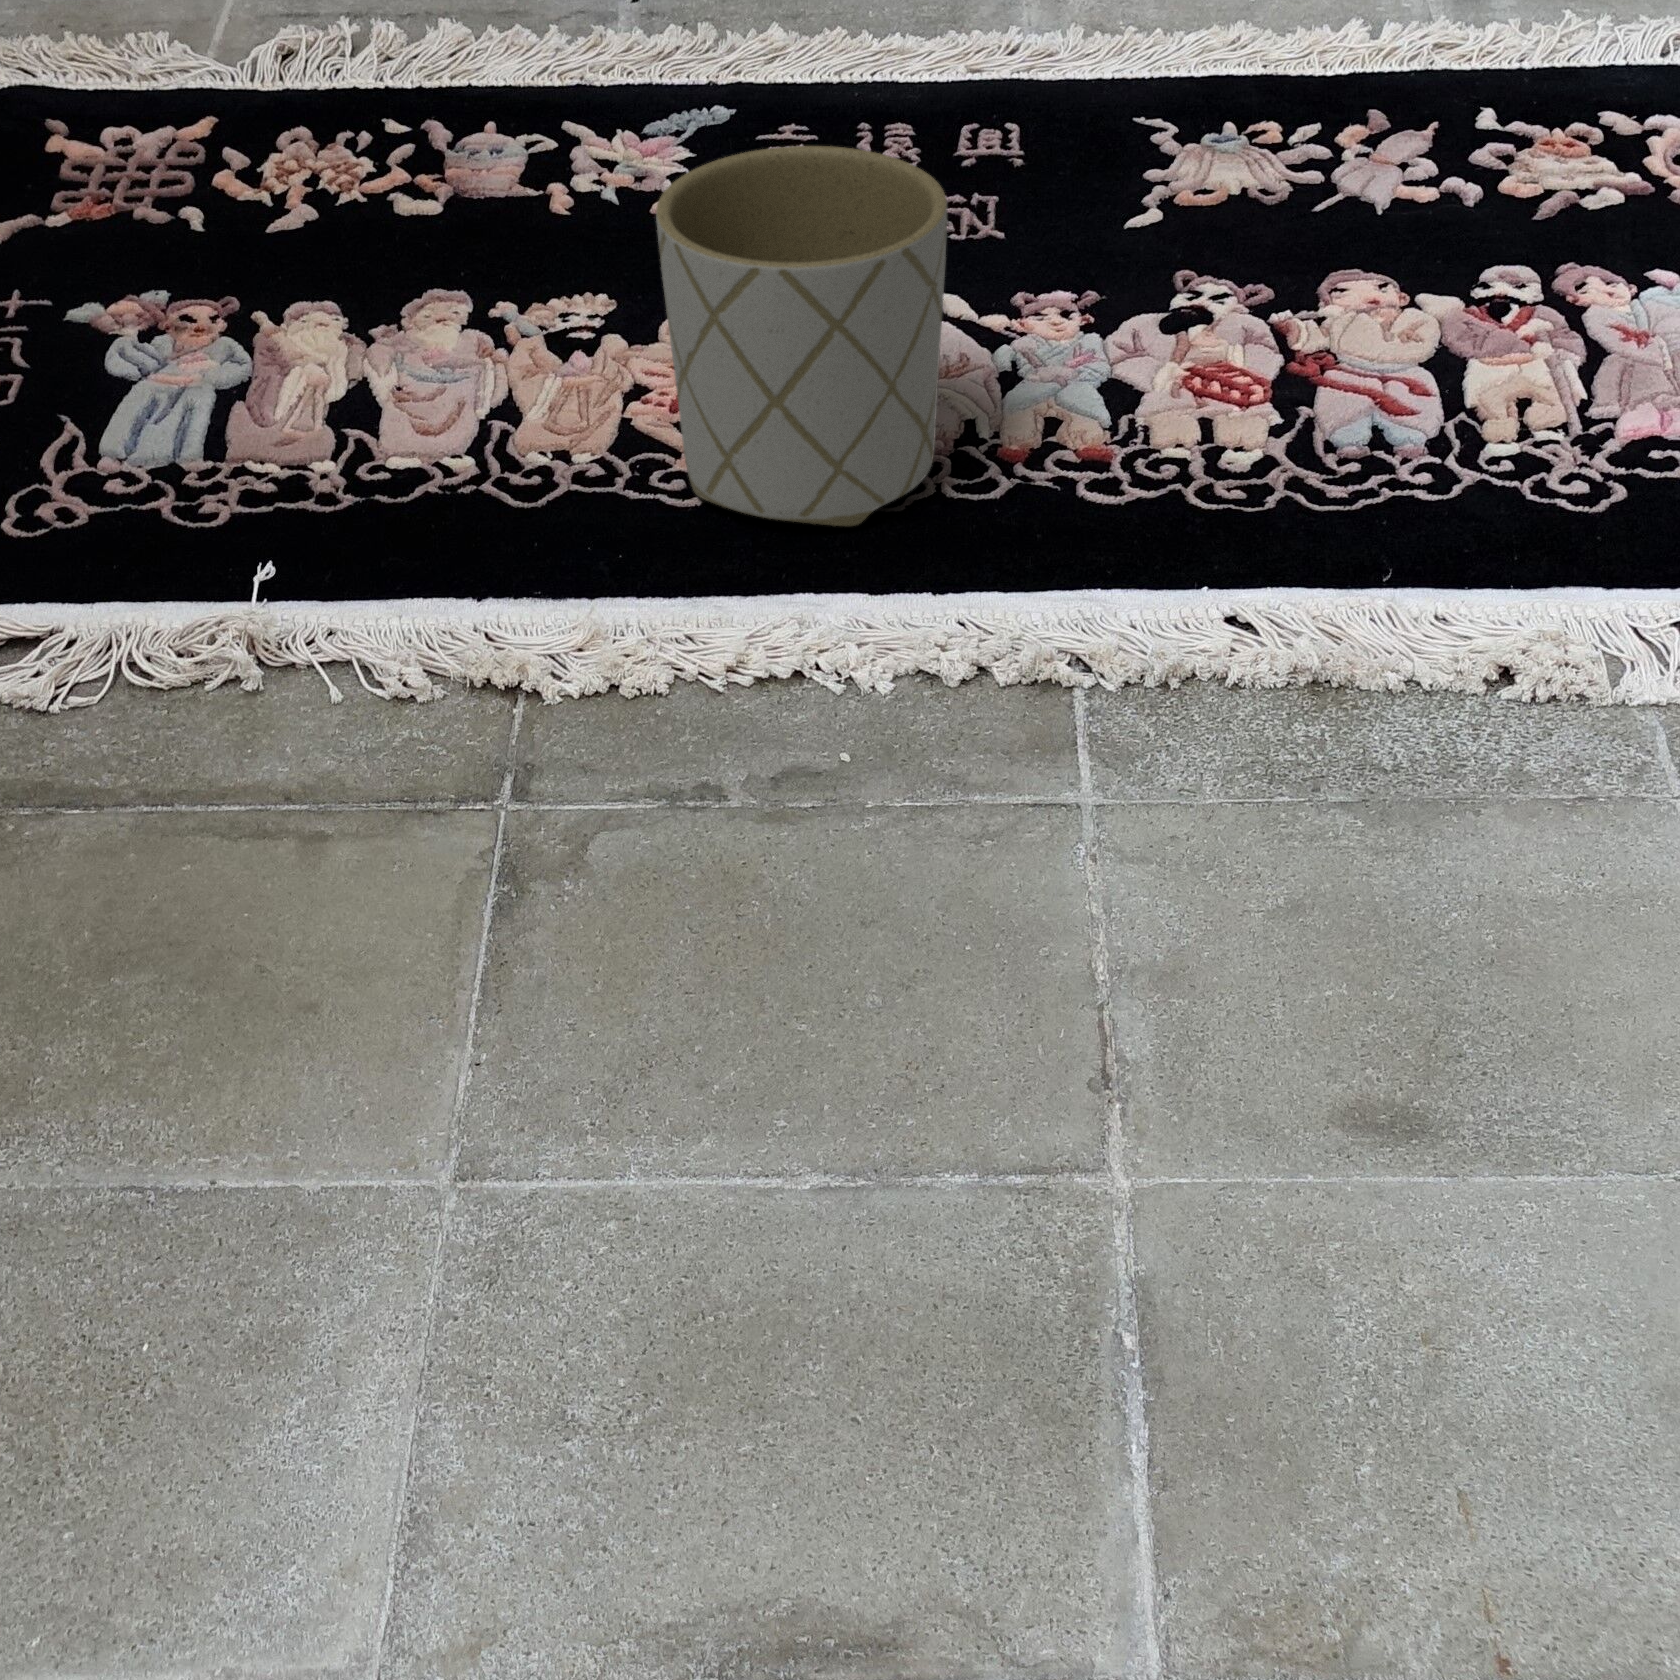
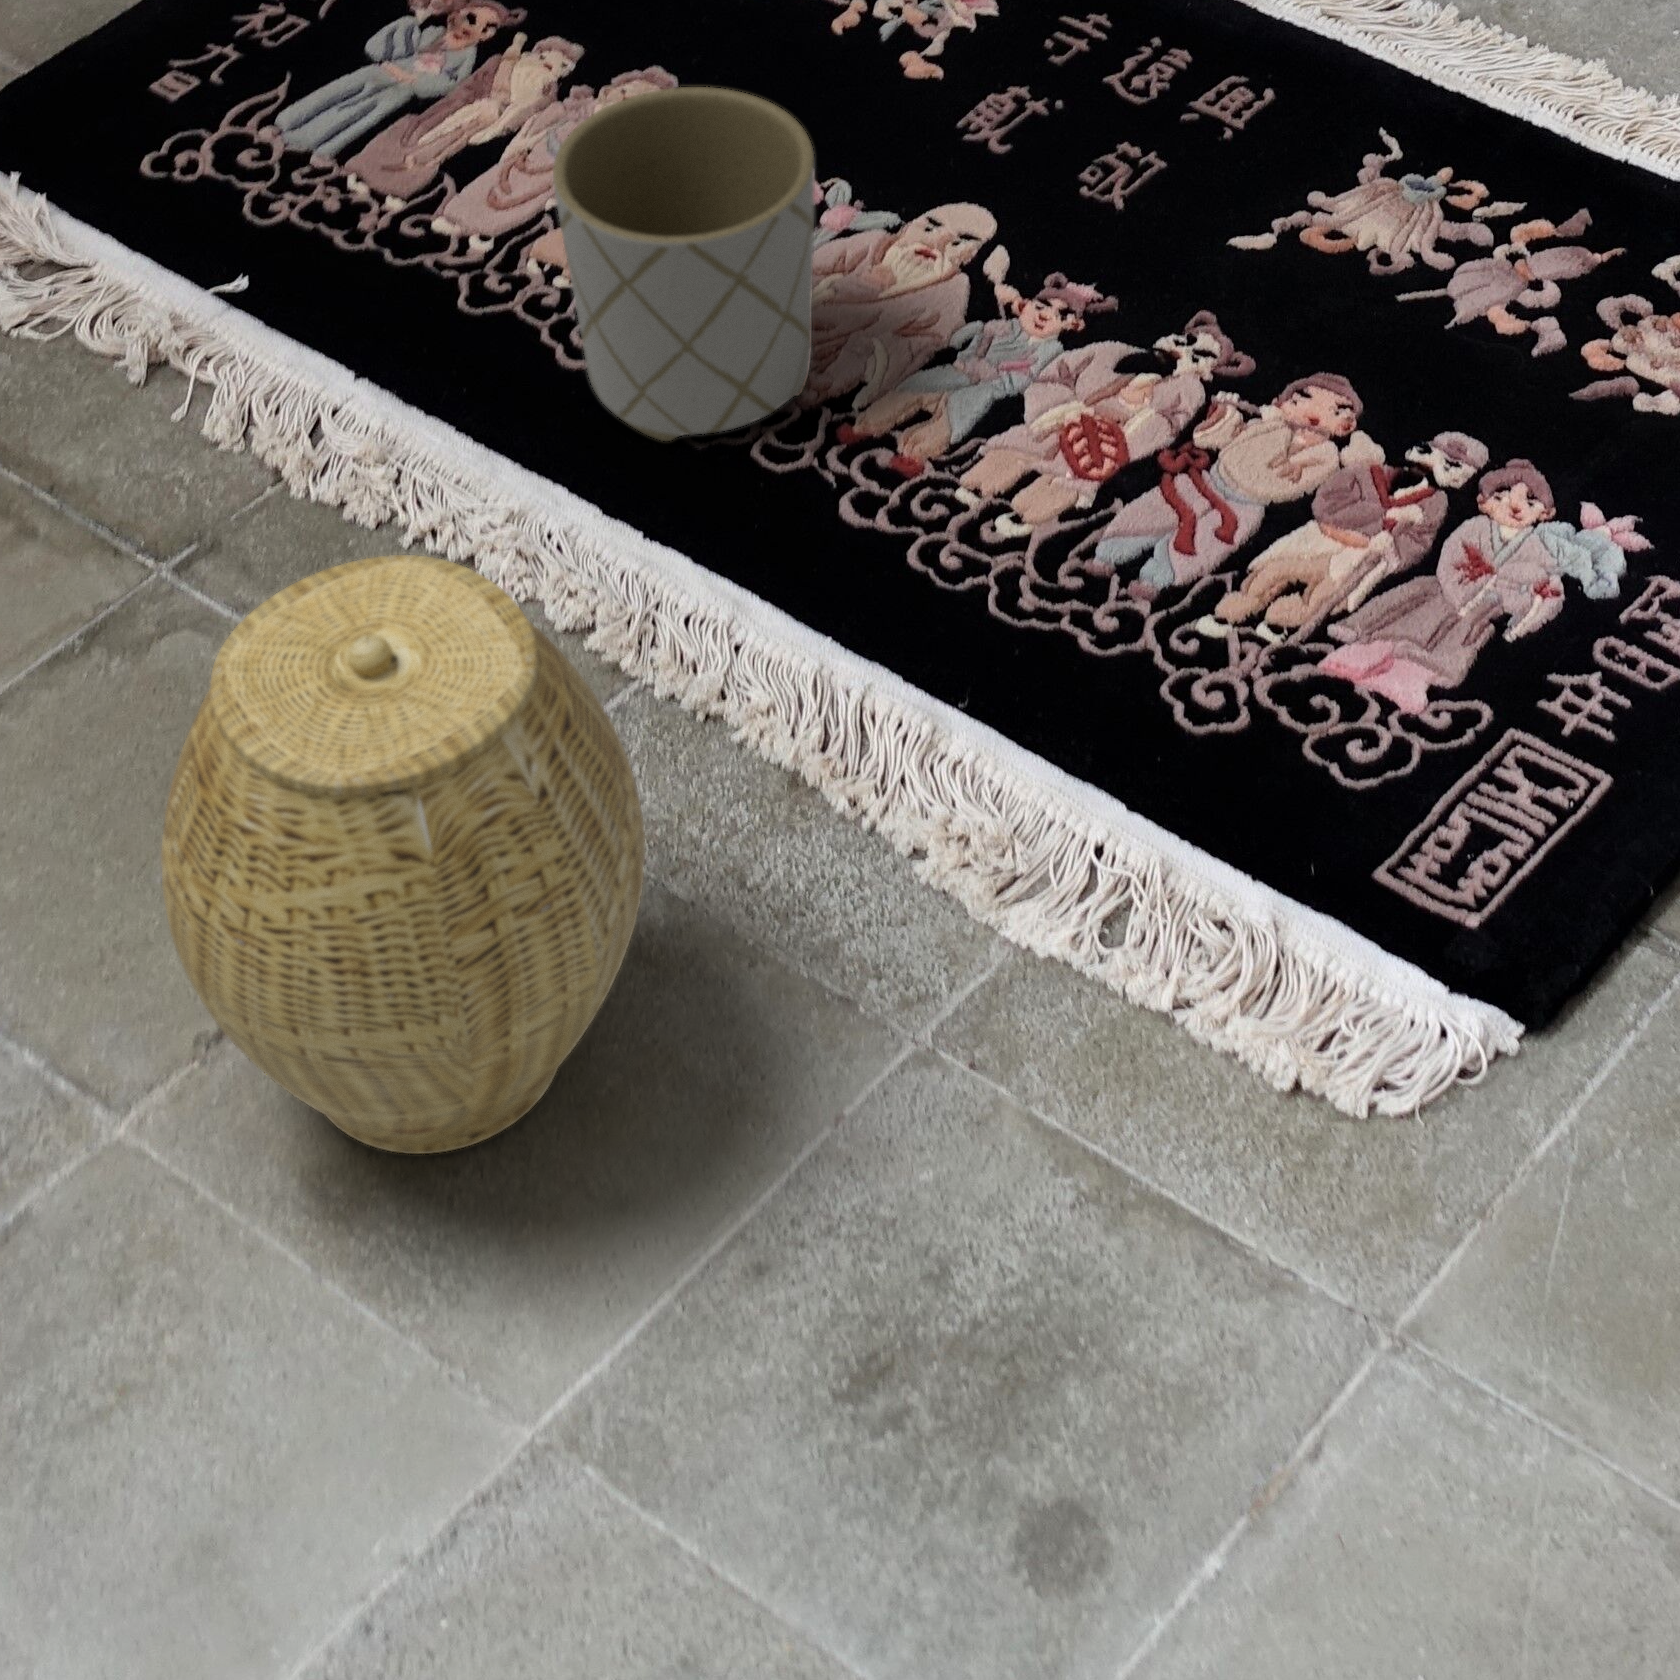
woven basket: none [1061,378,1604,1072] -> present [161,555,645,1154]

